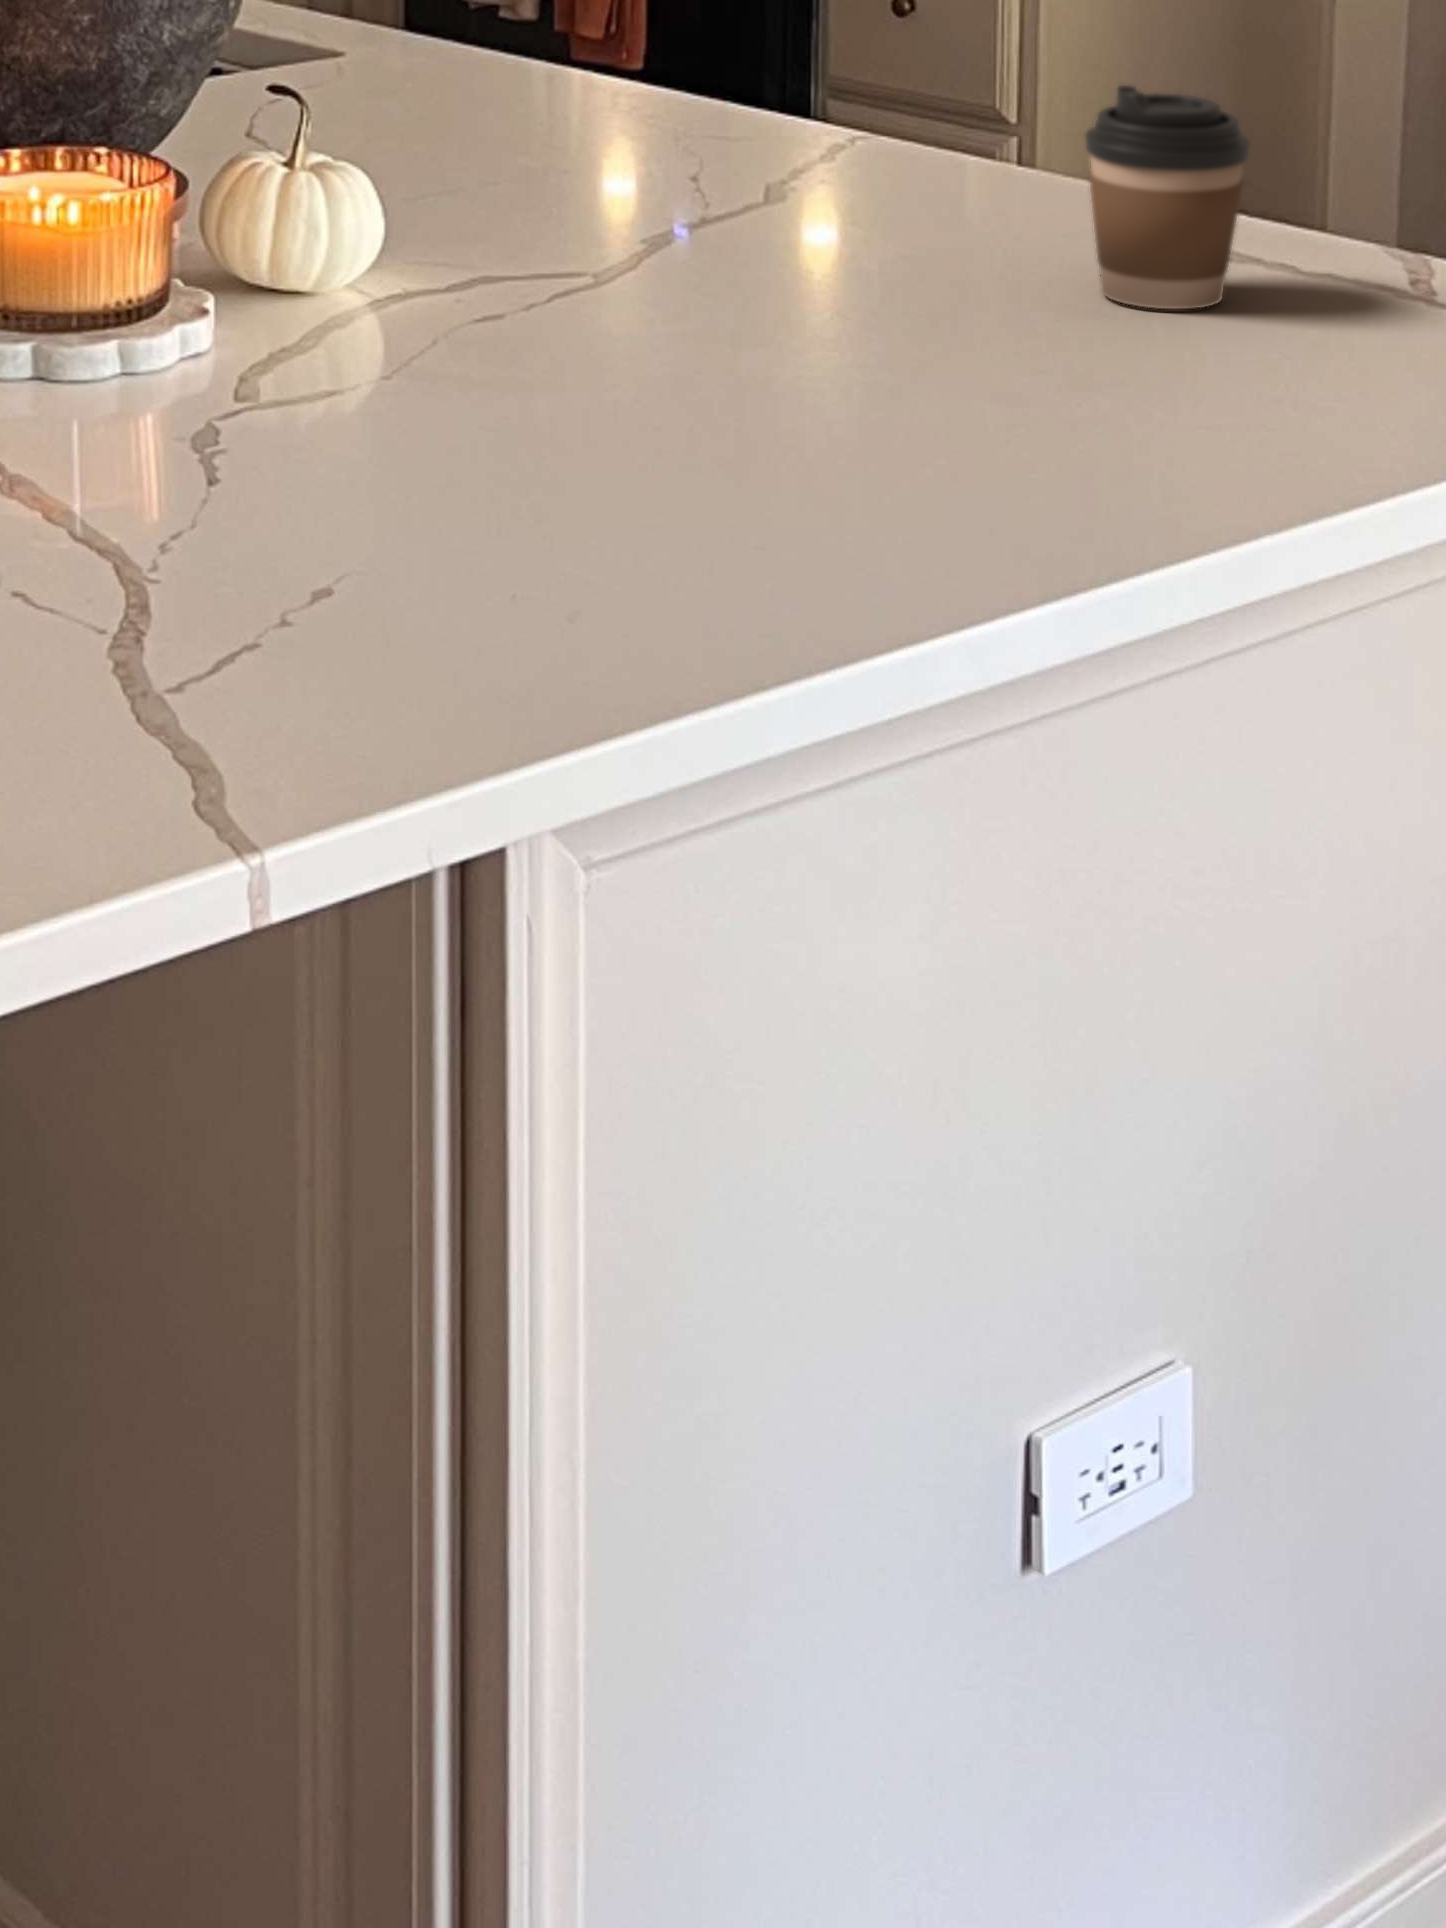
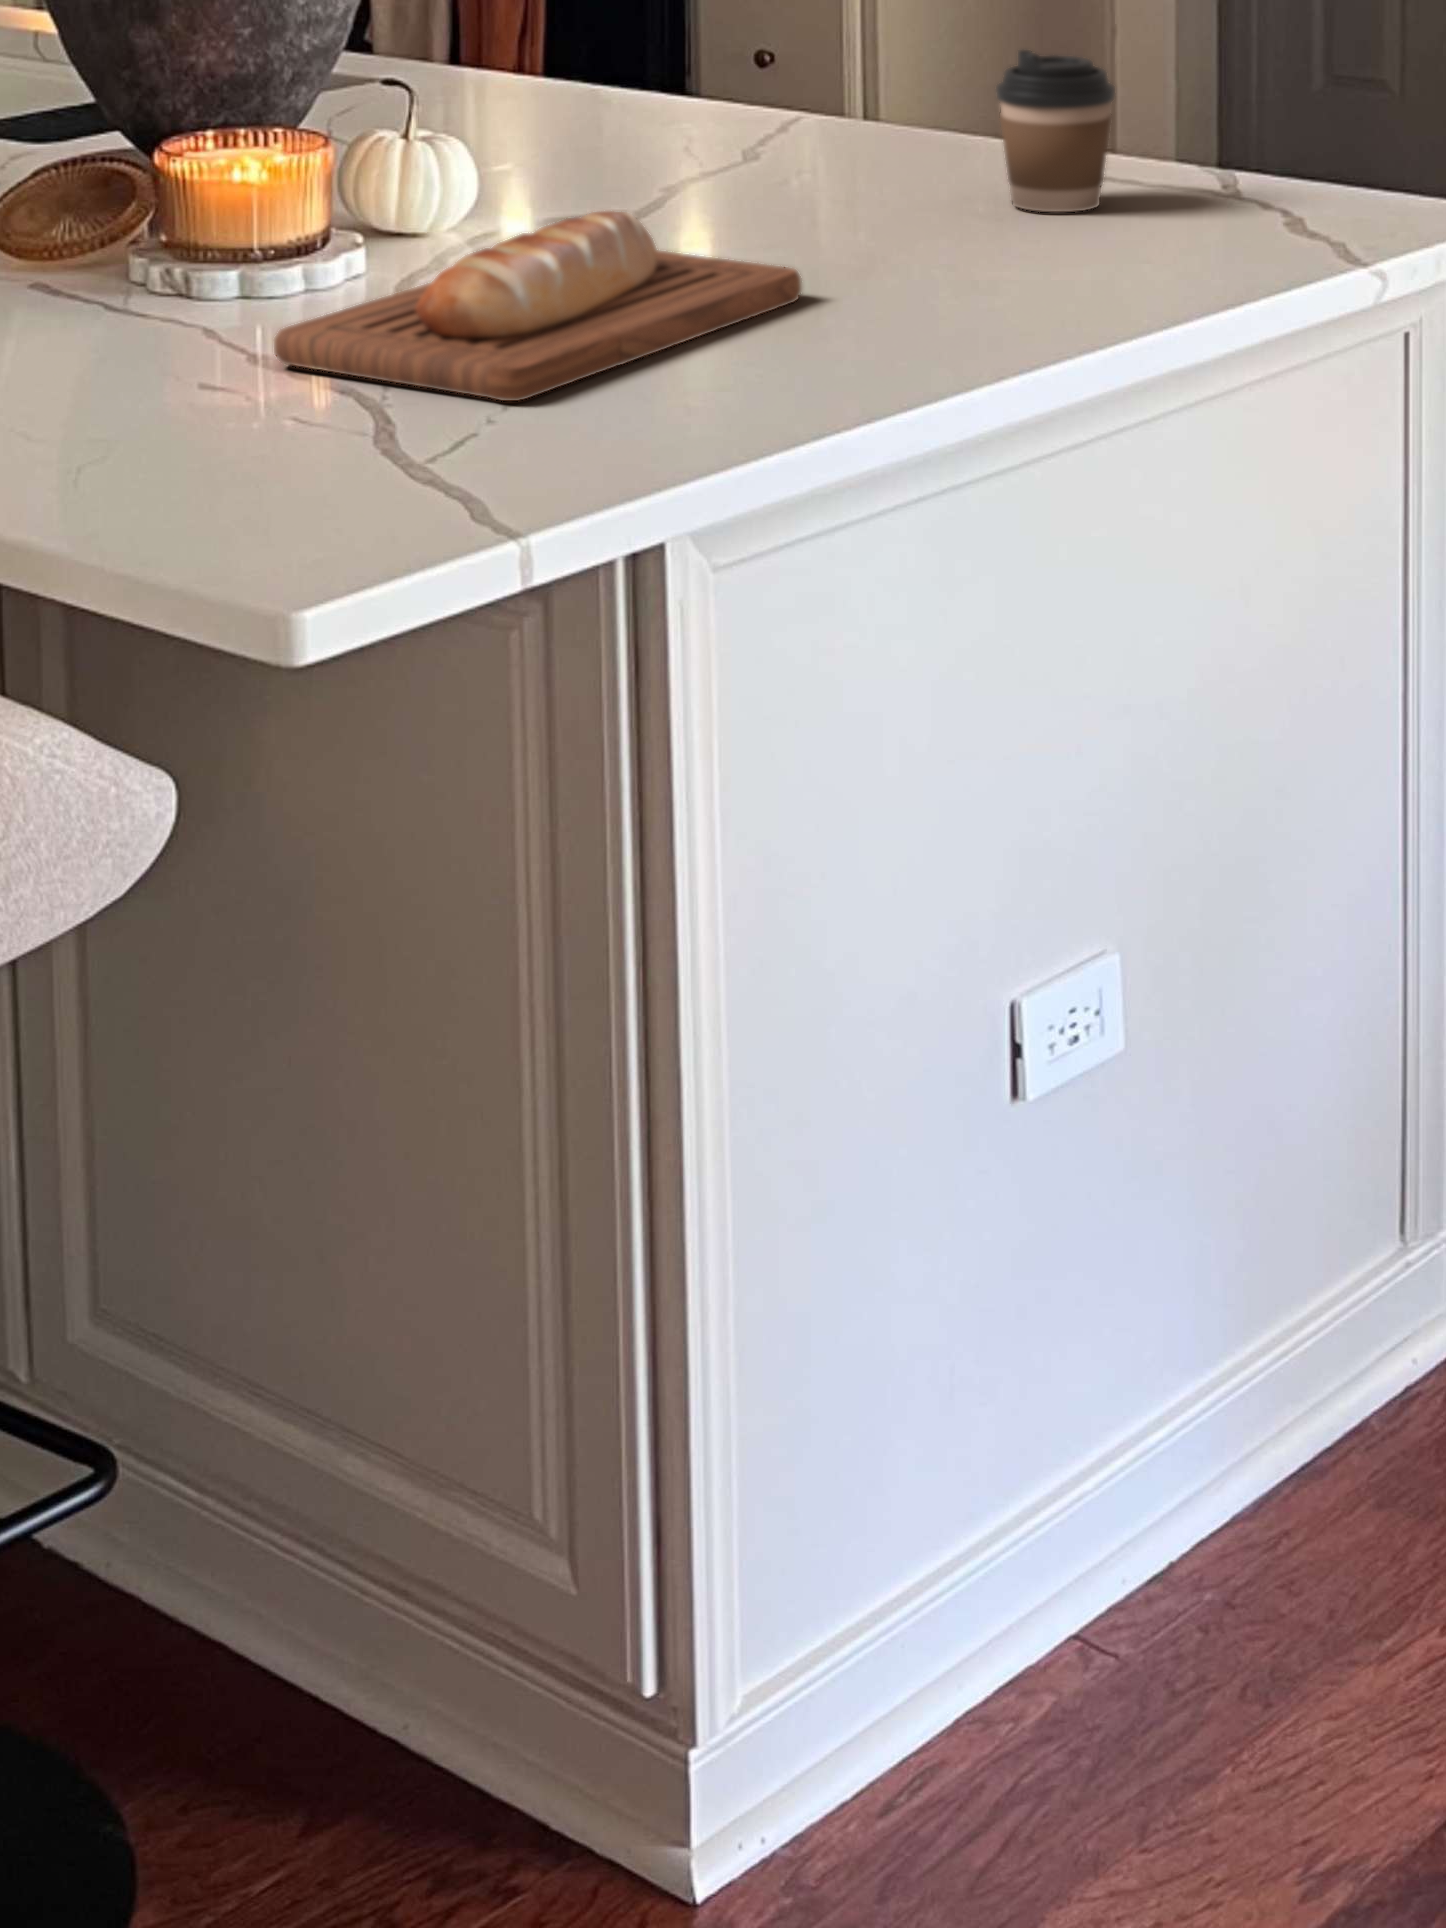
bread loaf: none [19,299,774,588] -> present [274,211,802,401]

